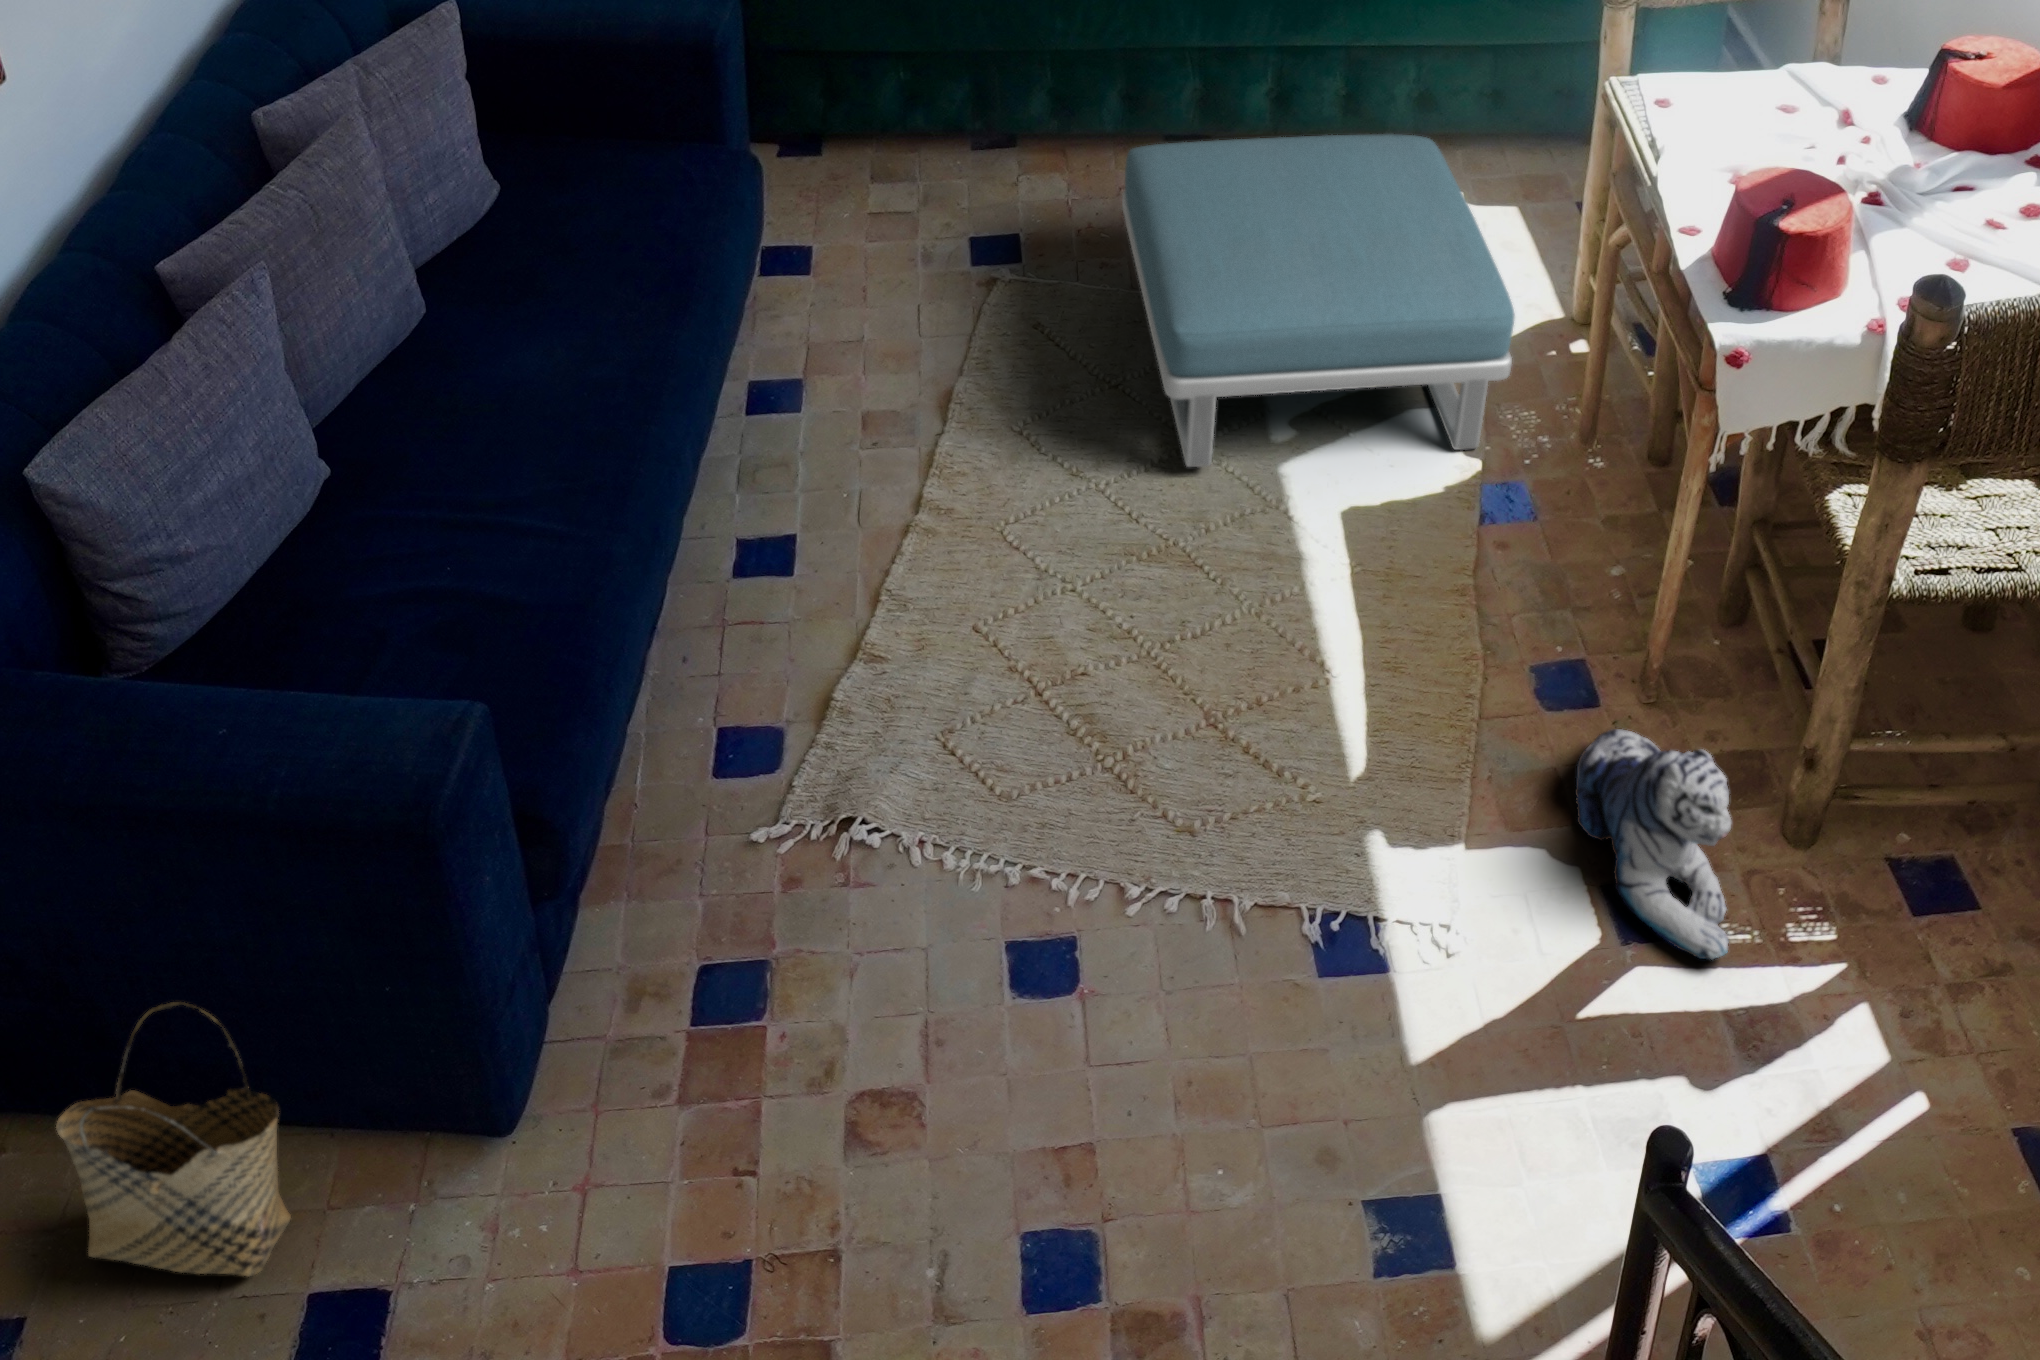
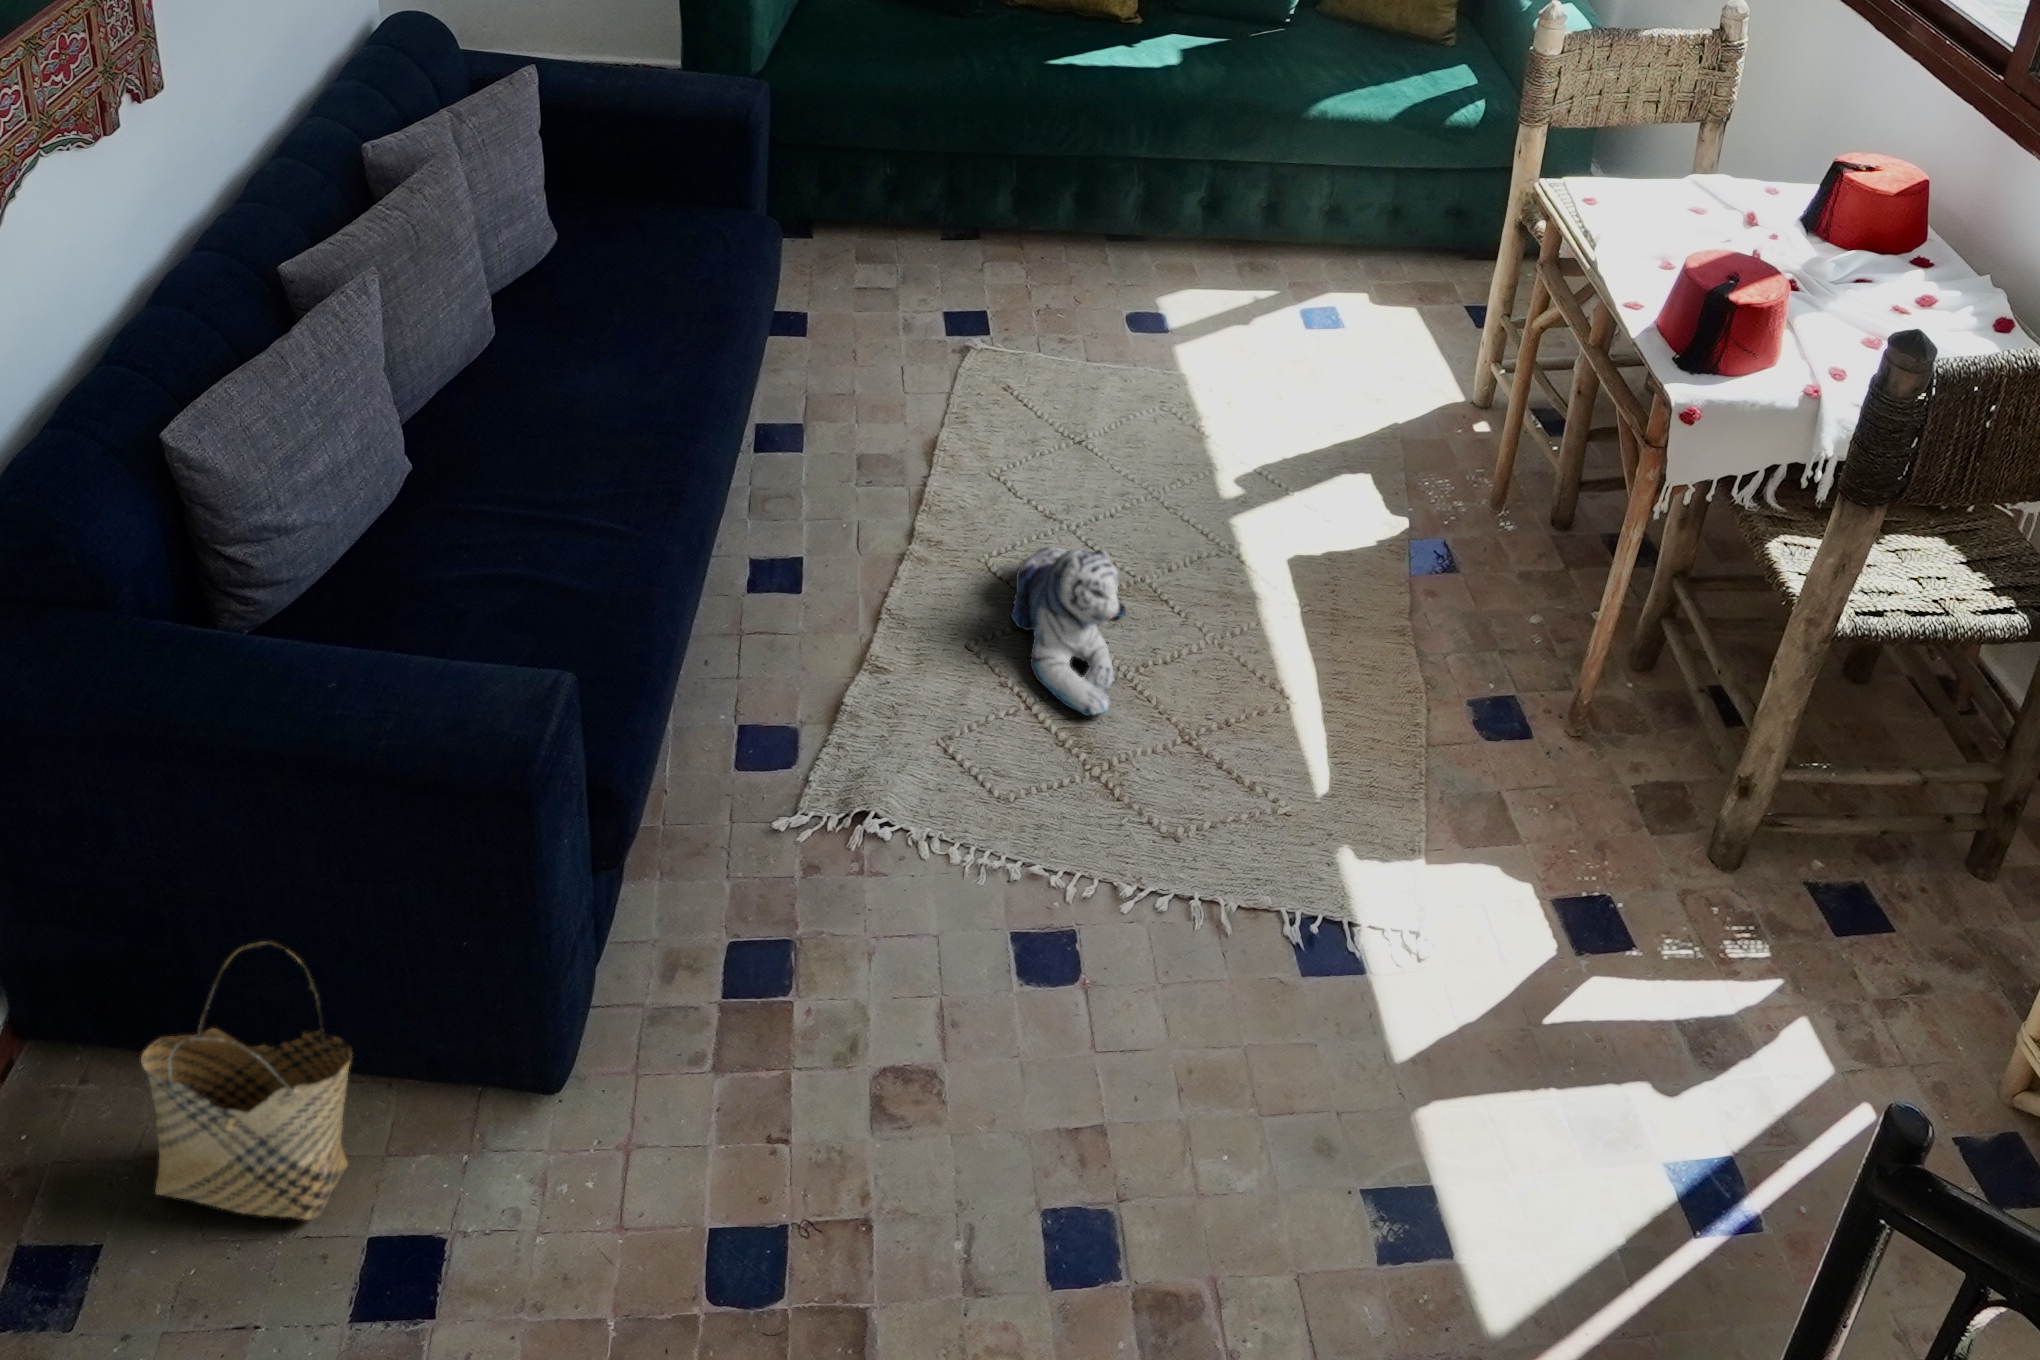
footstool: present [1122,134,1514,467] -> none [1088,232,1445,513]
plush toy: present [1575,729,1731,959] -> present [1011,546,1126,716]

